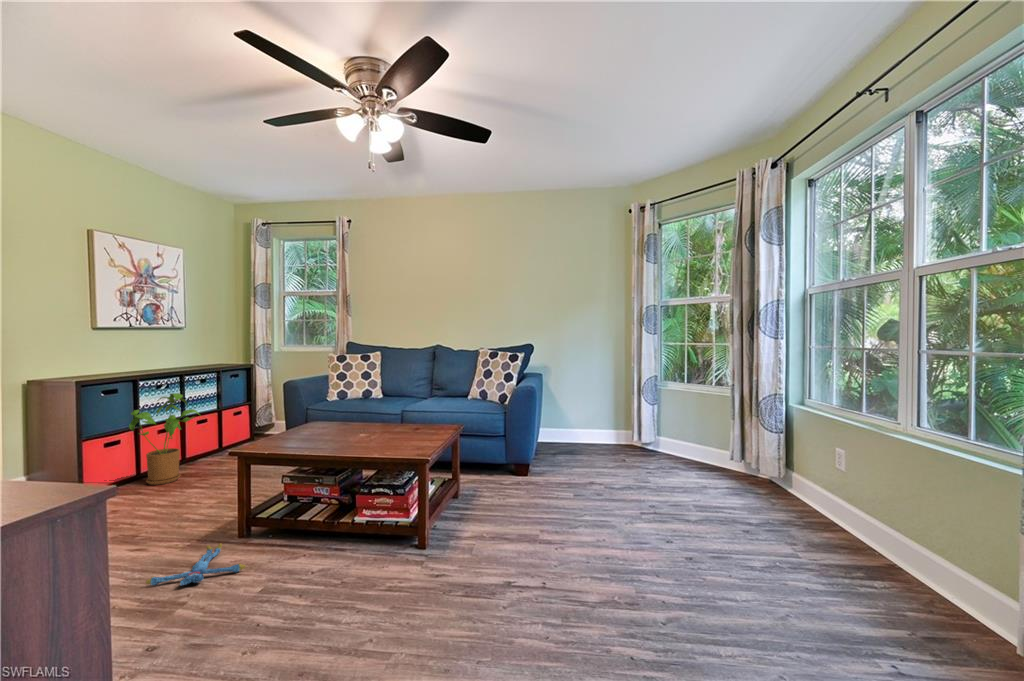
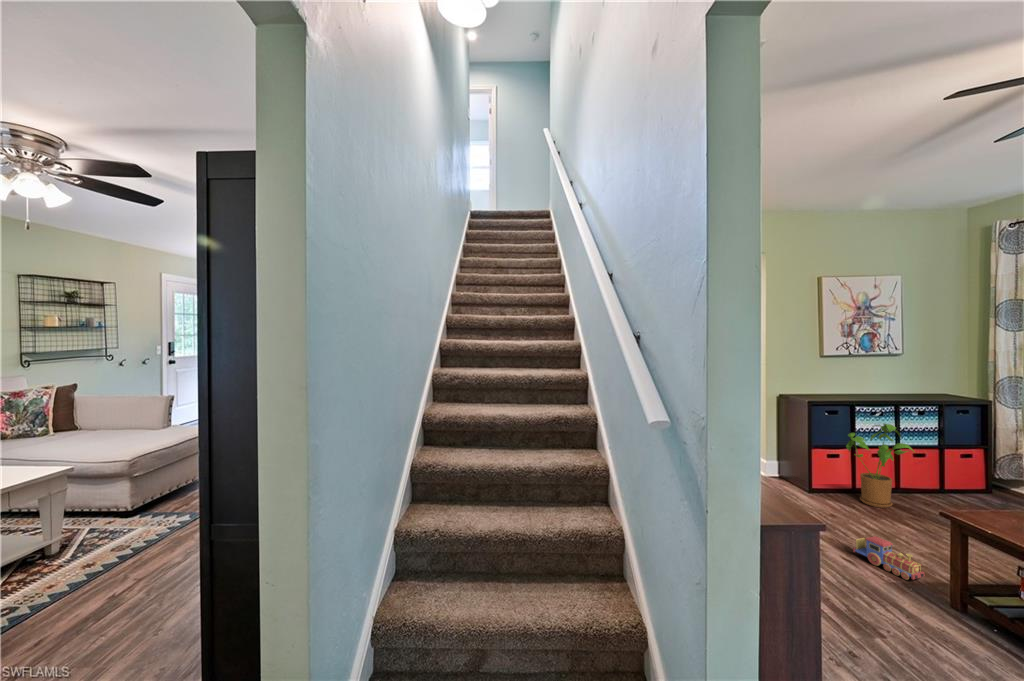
toy train: none [142,506,216,539] -> present [853,536,925,580]
plush toy: present [146,544,245,585] -> none [853,594,953,643]

